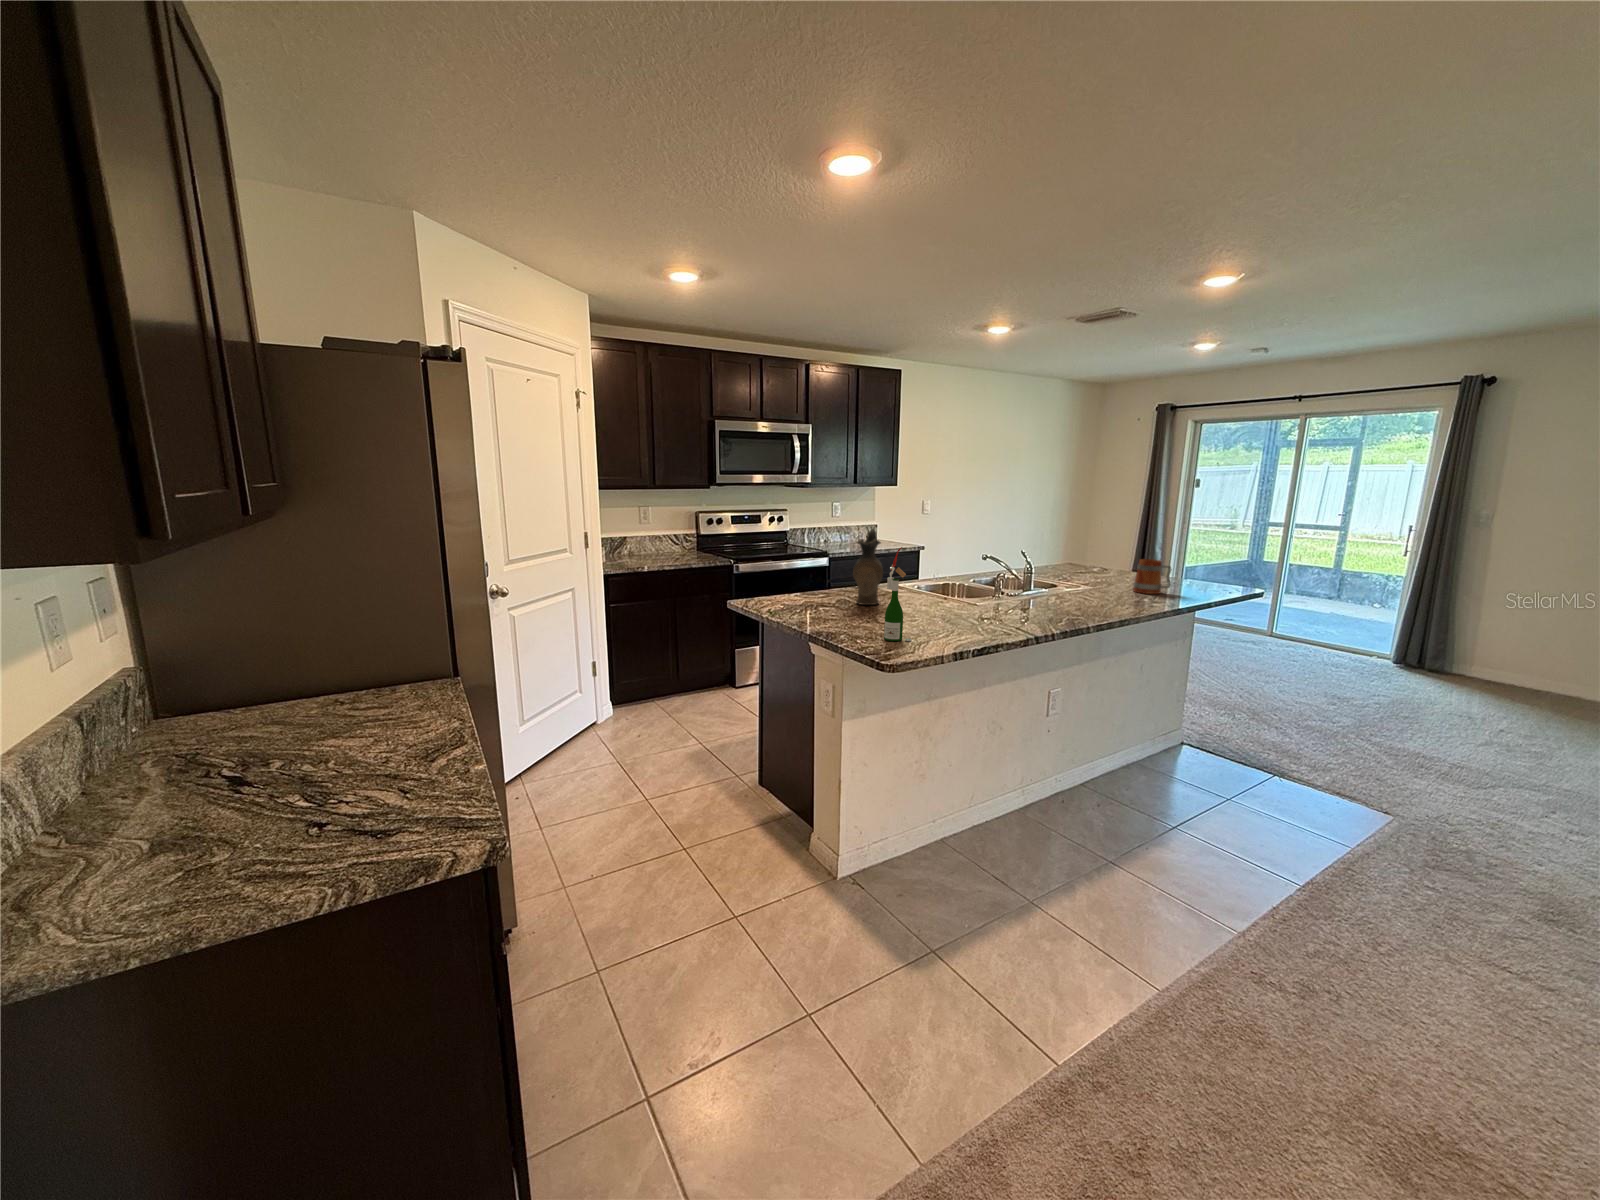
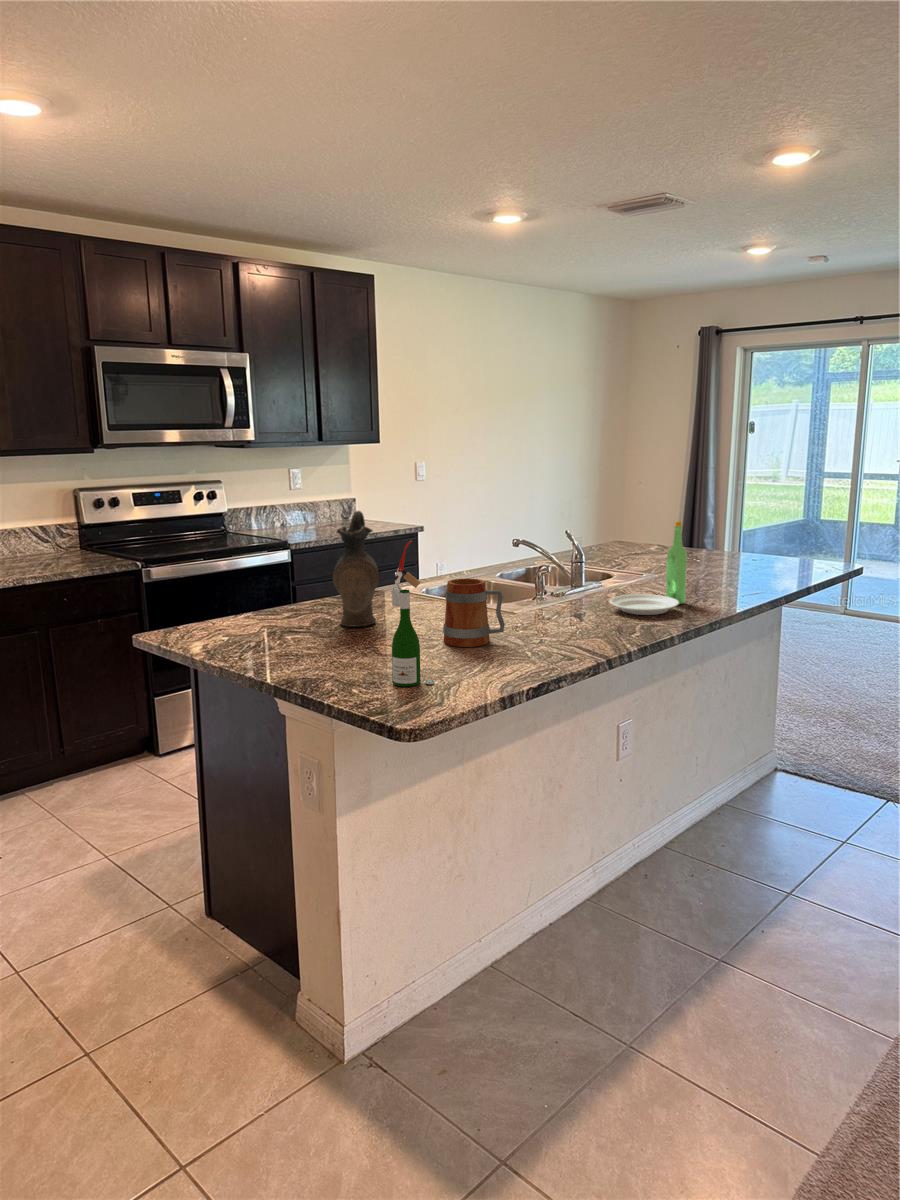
plate: none [1047,547,1109,613] -> present [610,521,687,615]
mug: present [1133,559,1172,594] -> present [443,578,505,647]

